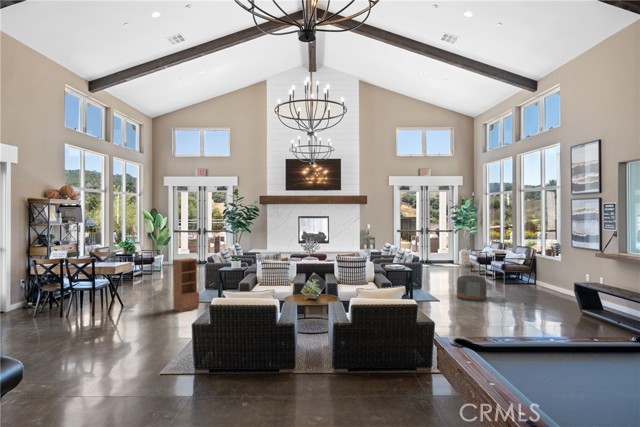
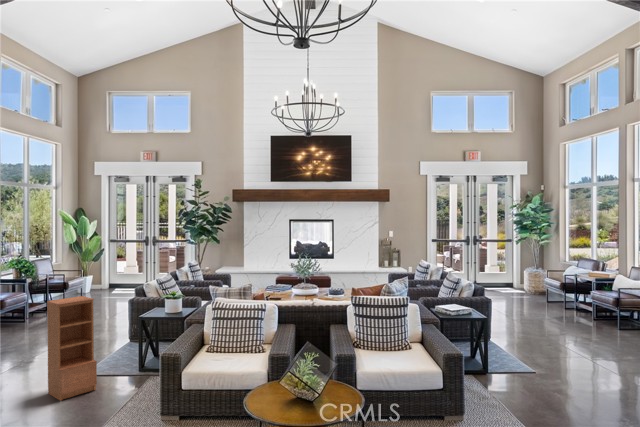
pouf: present [457,275,486,302] -> none [557,322,613,371]

